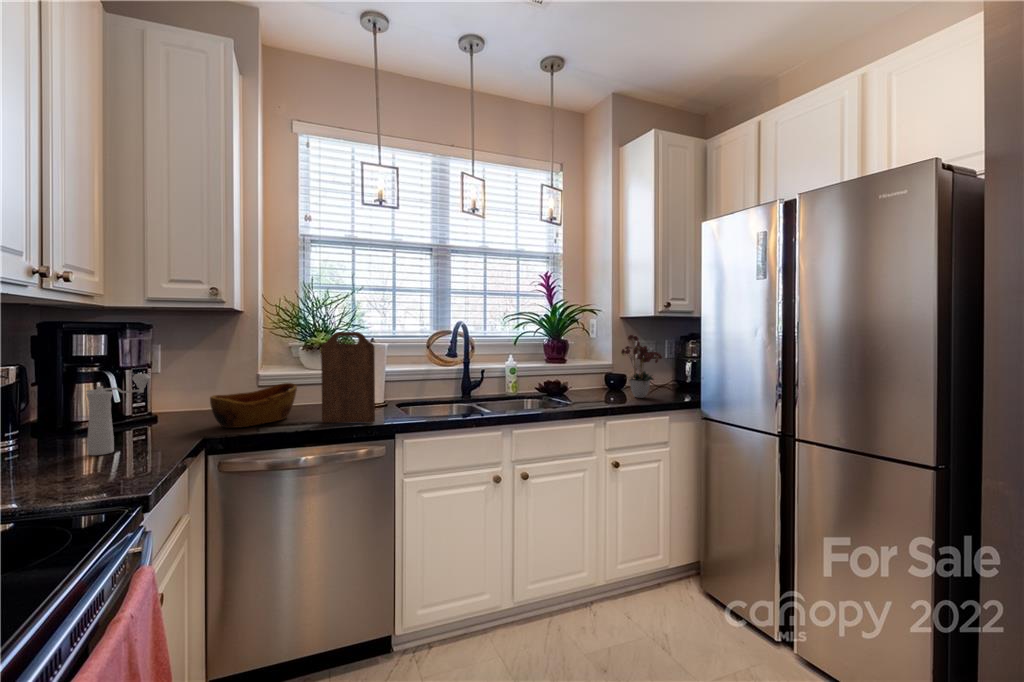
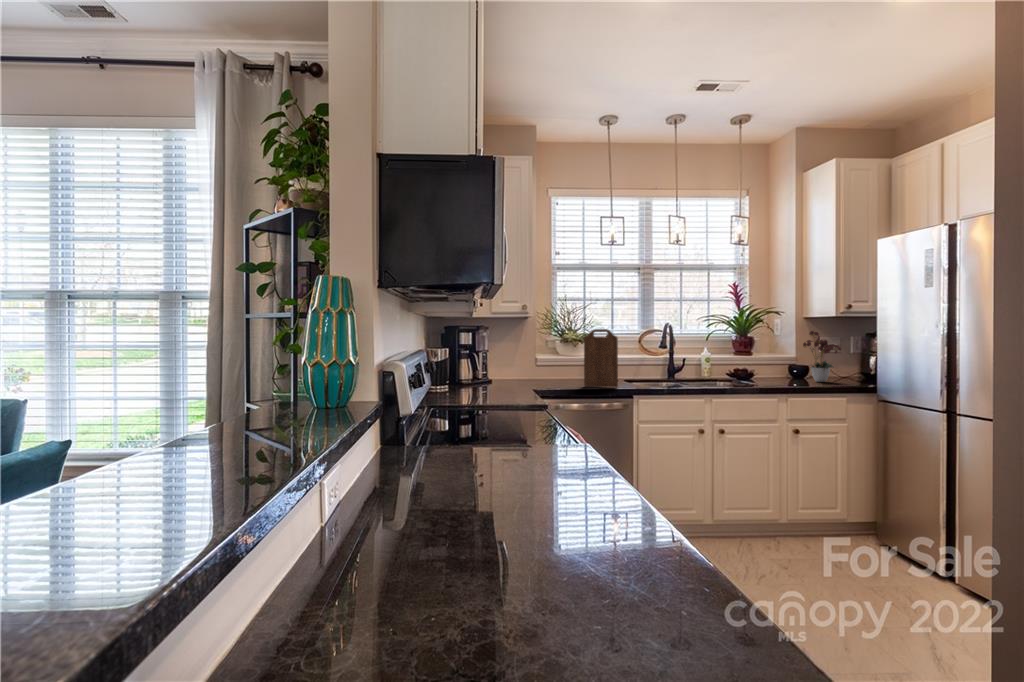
pepper mill: present [86,374,150,455] -> none [479,352,502,394]
wooden bowl: present [210,383,297,428] -> none [523,363,565,387]

